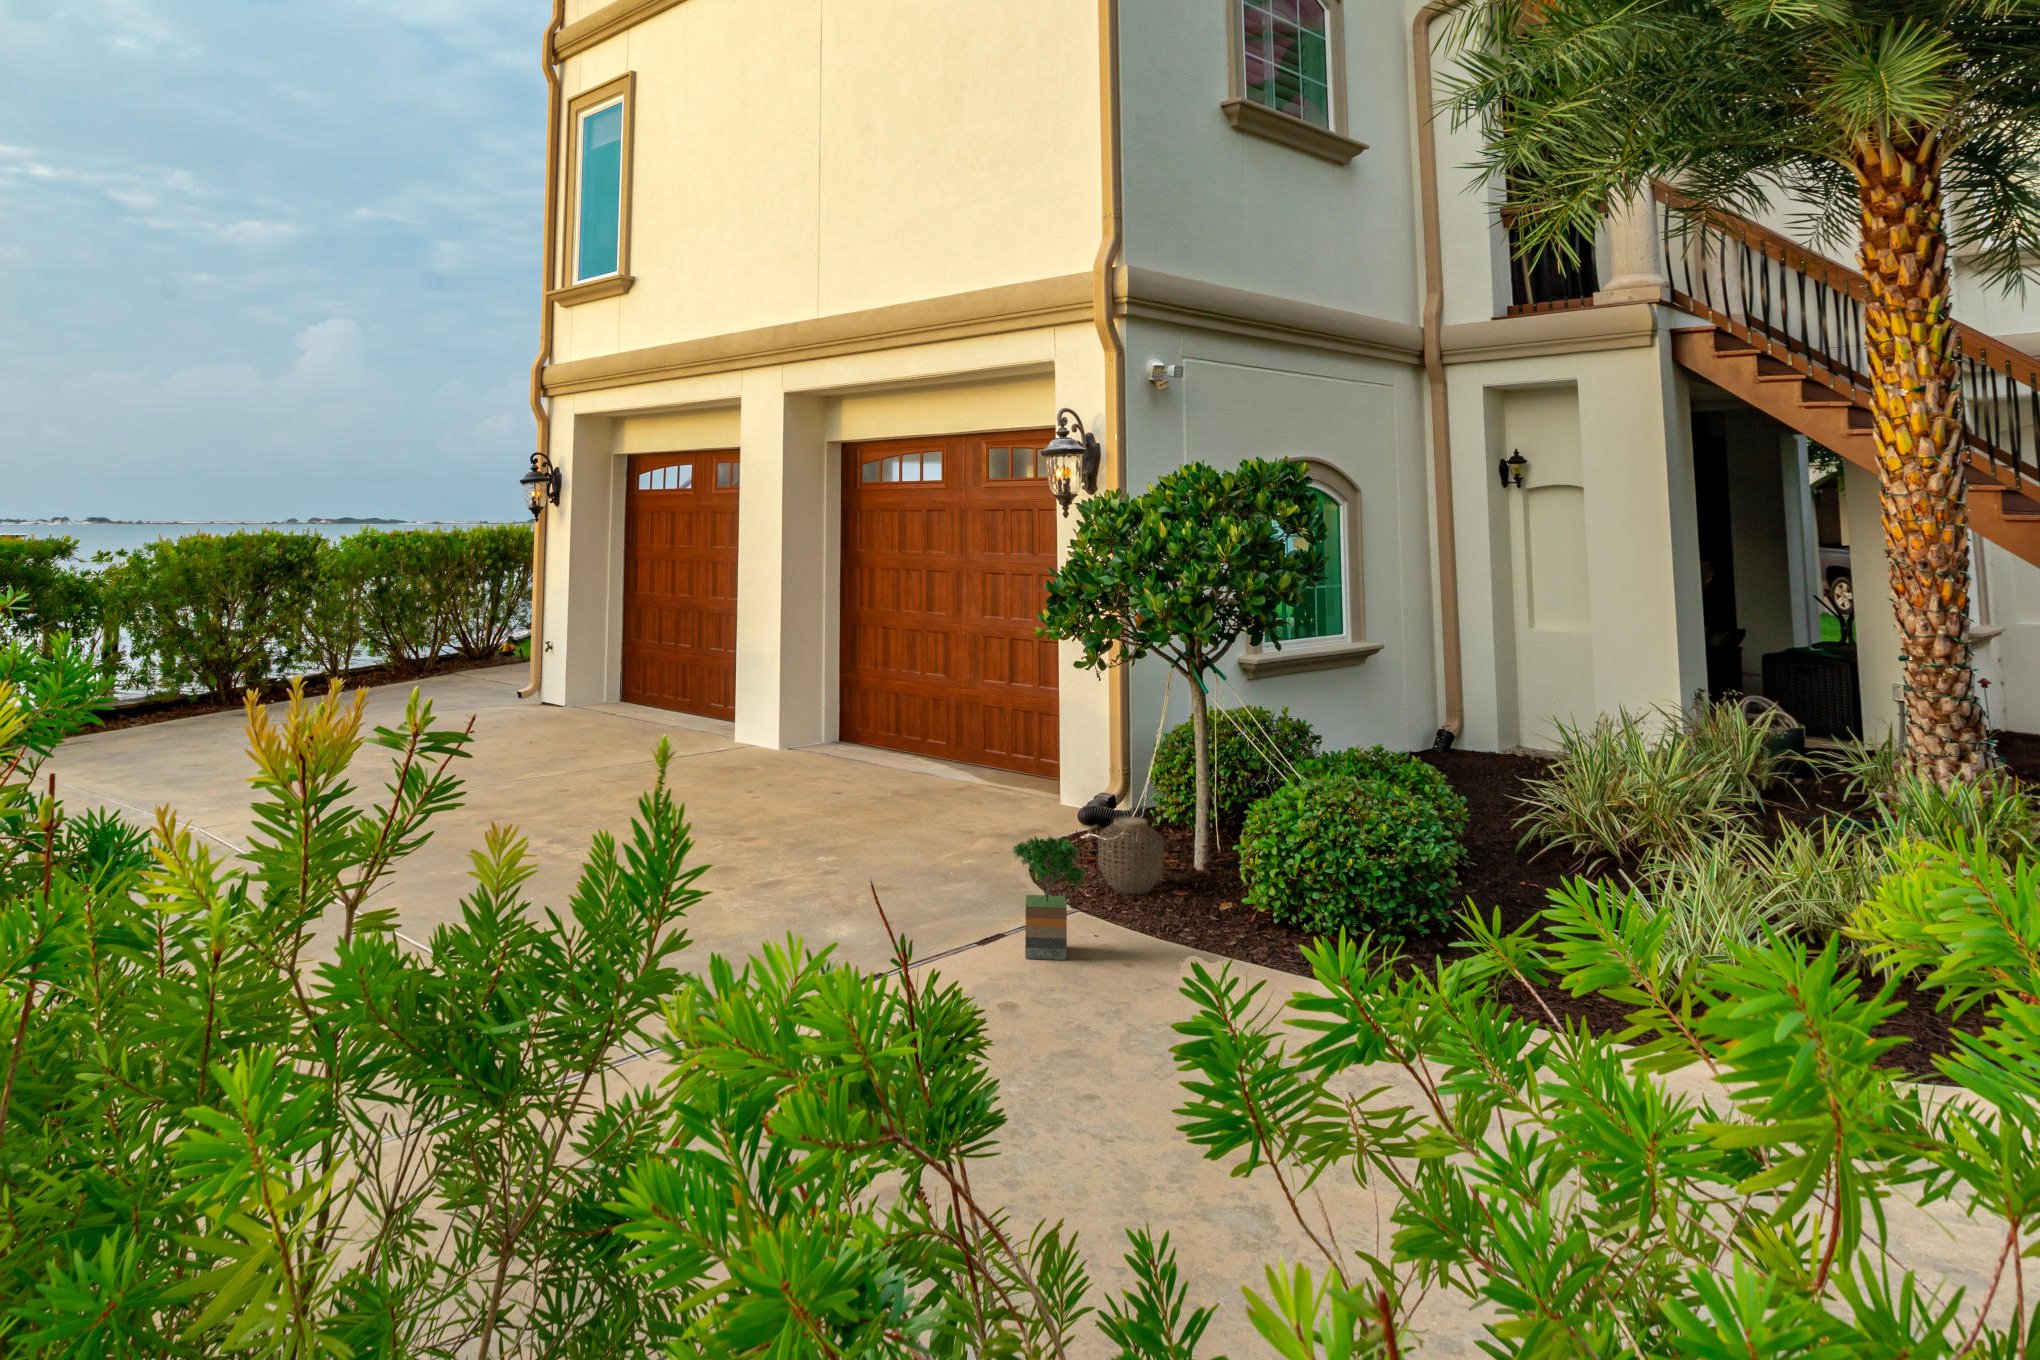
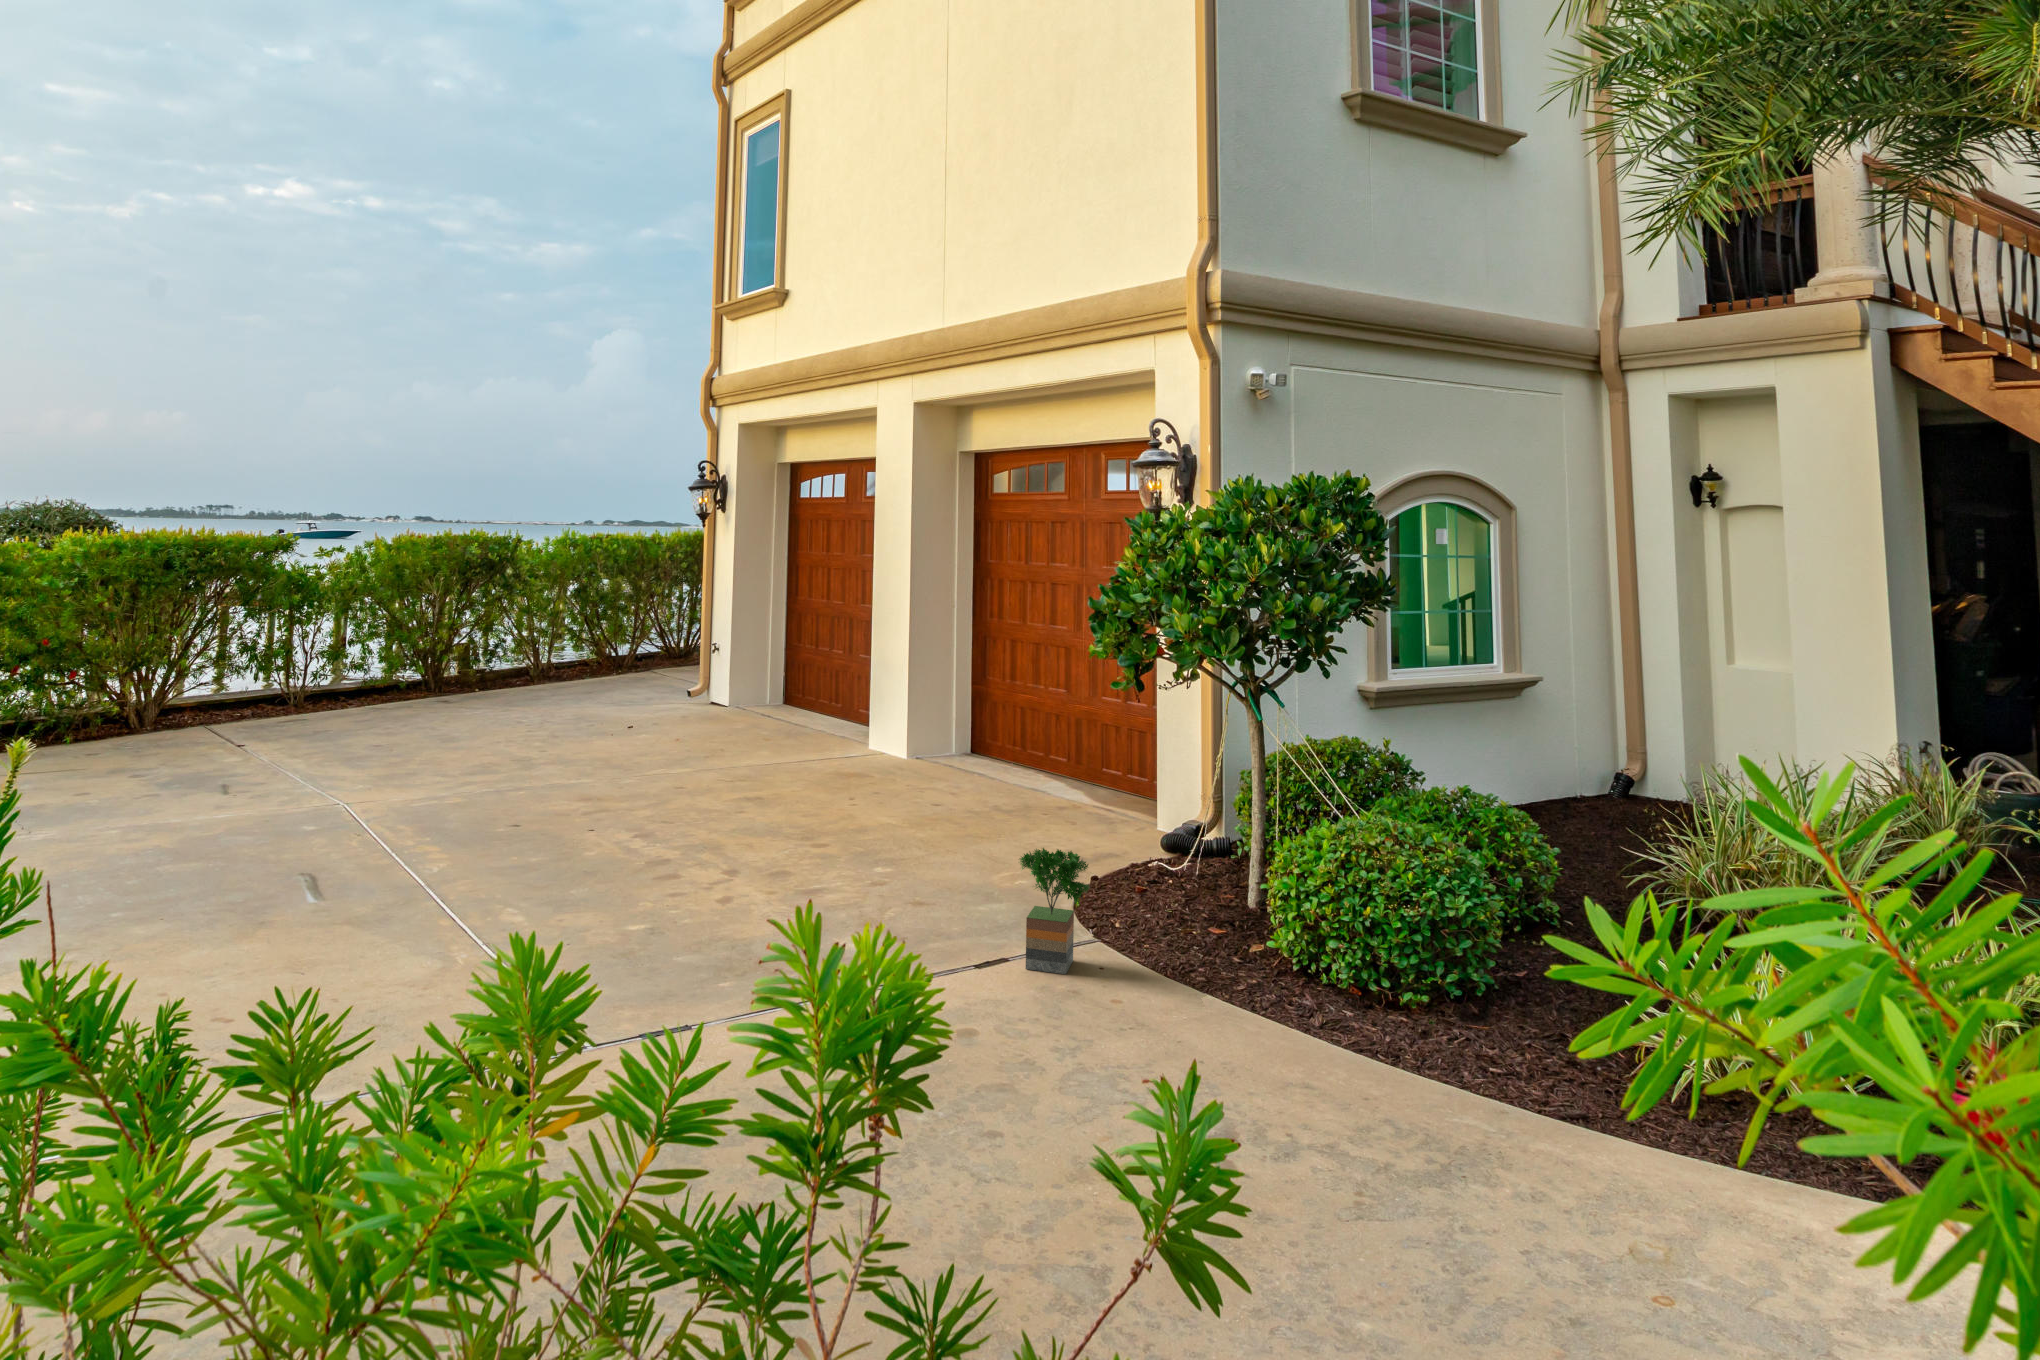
woven basket: present [1098,816,1163,894] -> none [1141,835,1208,915]

